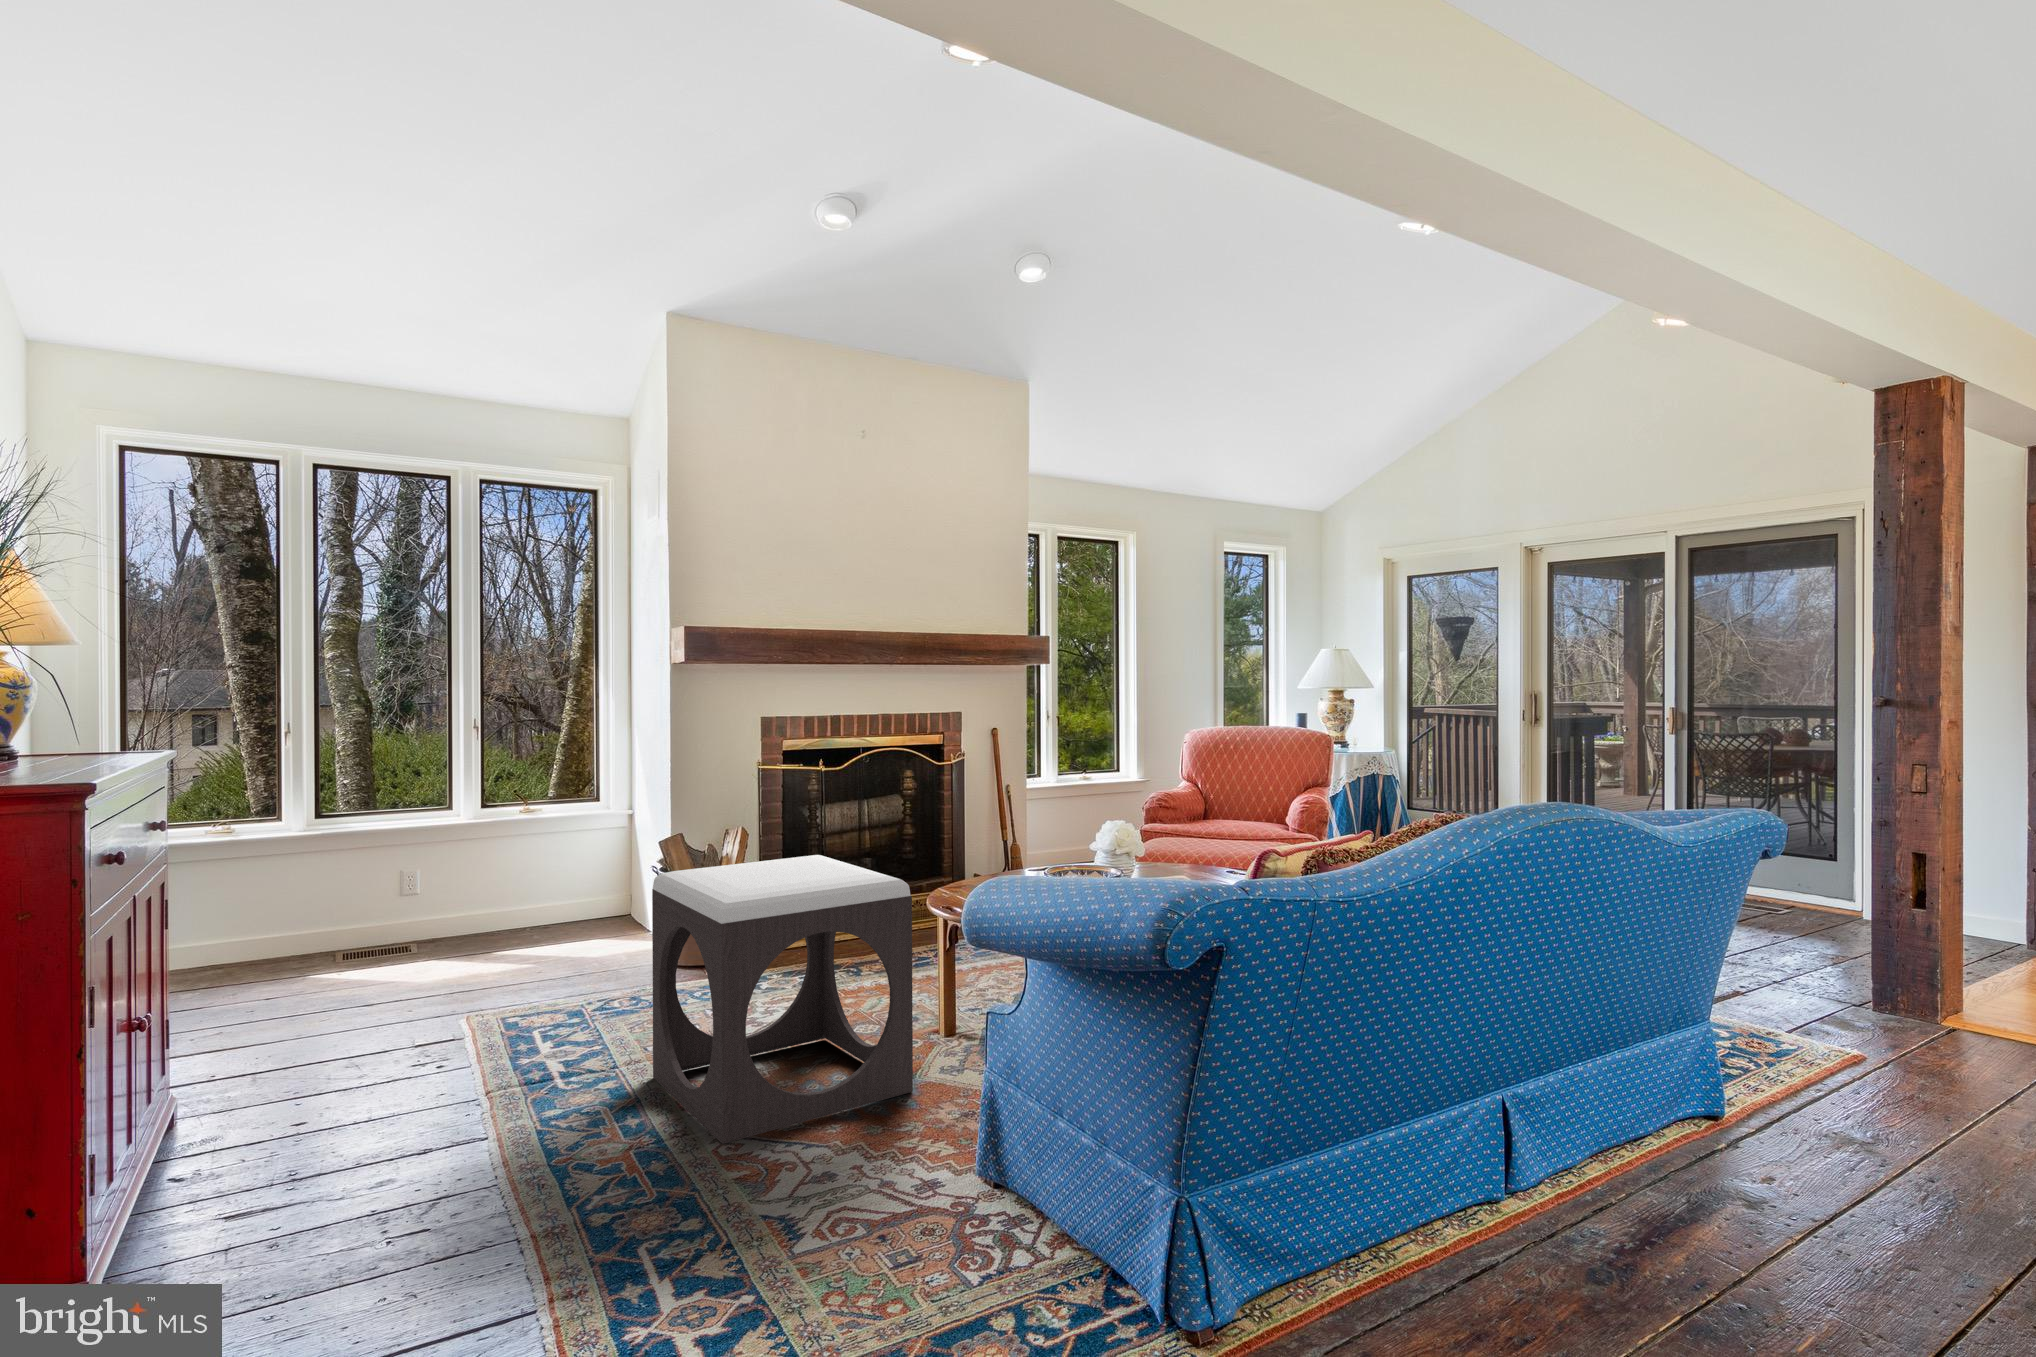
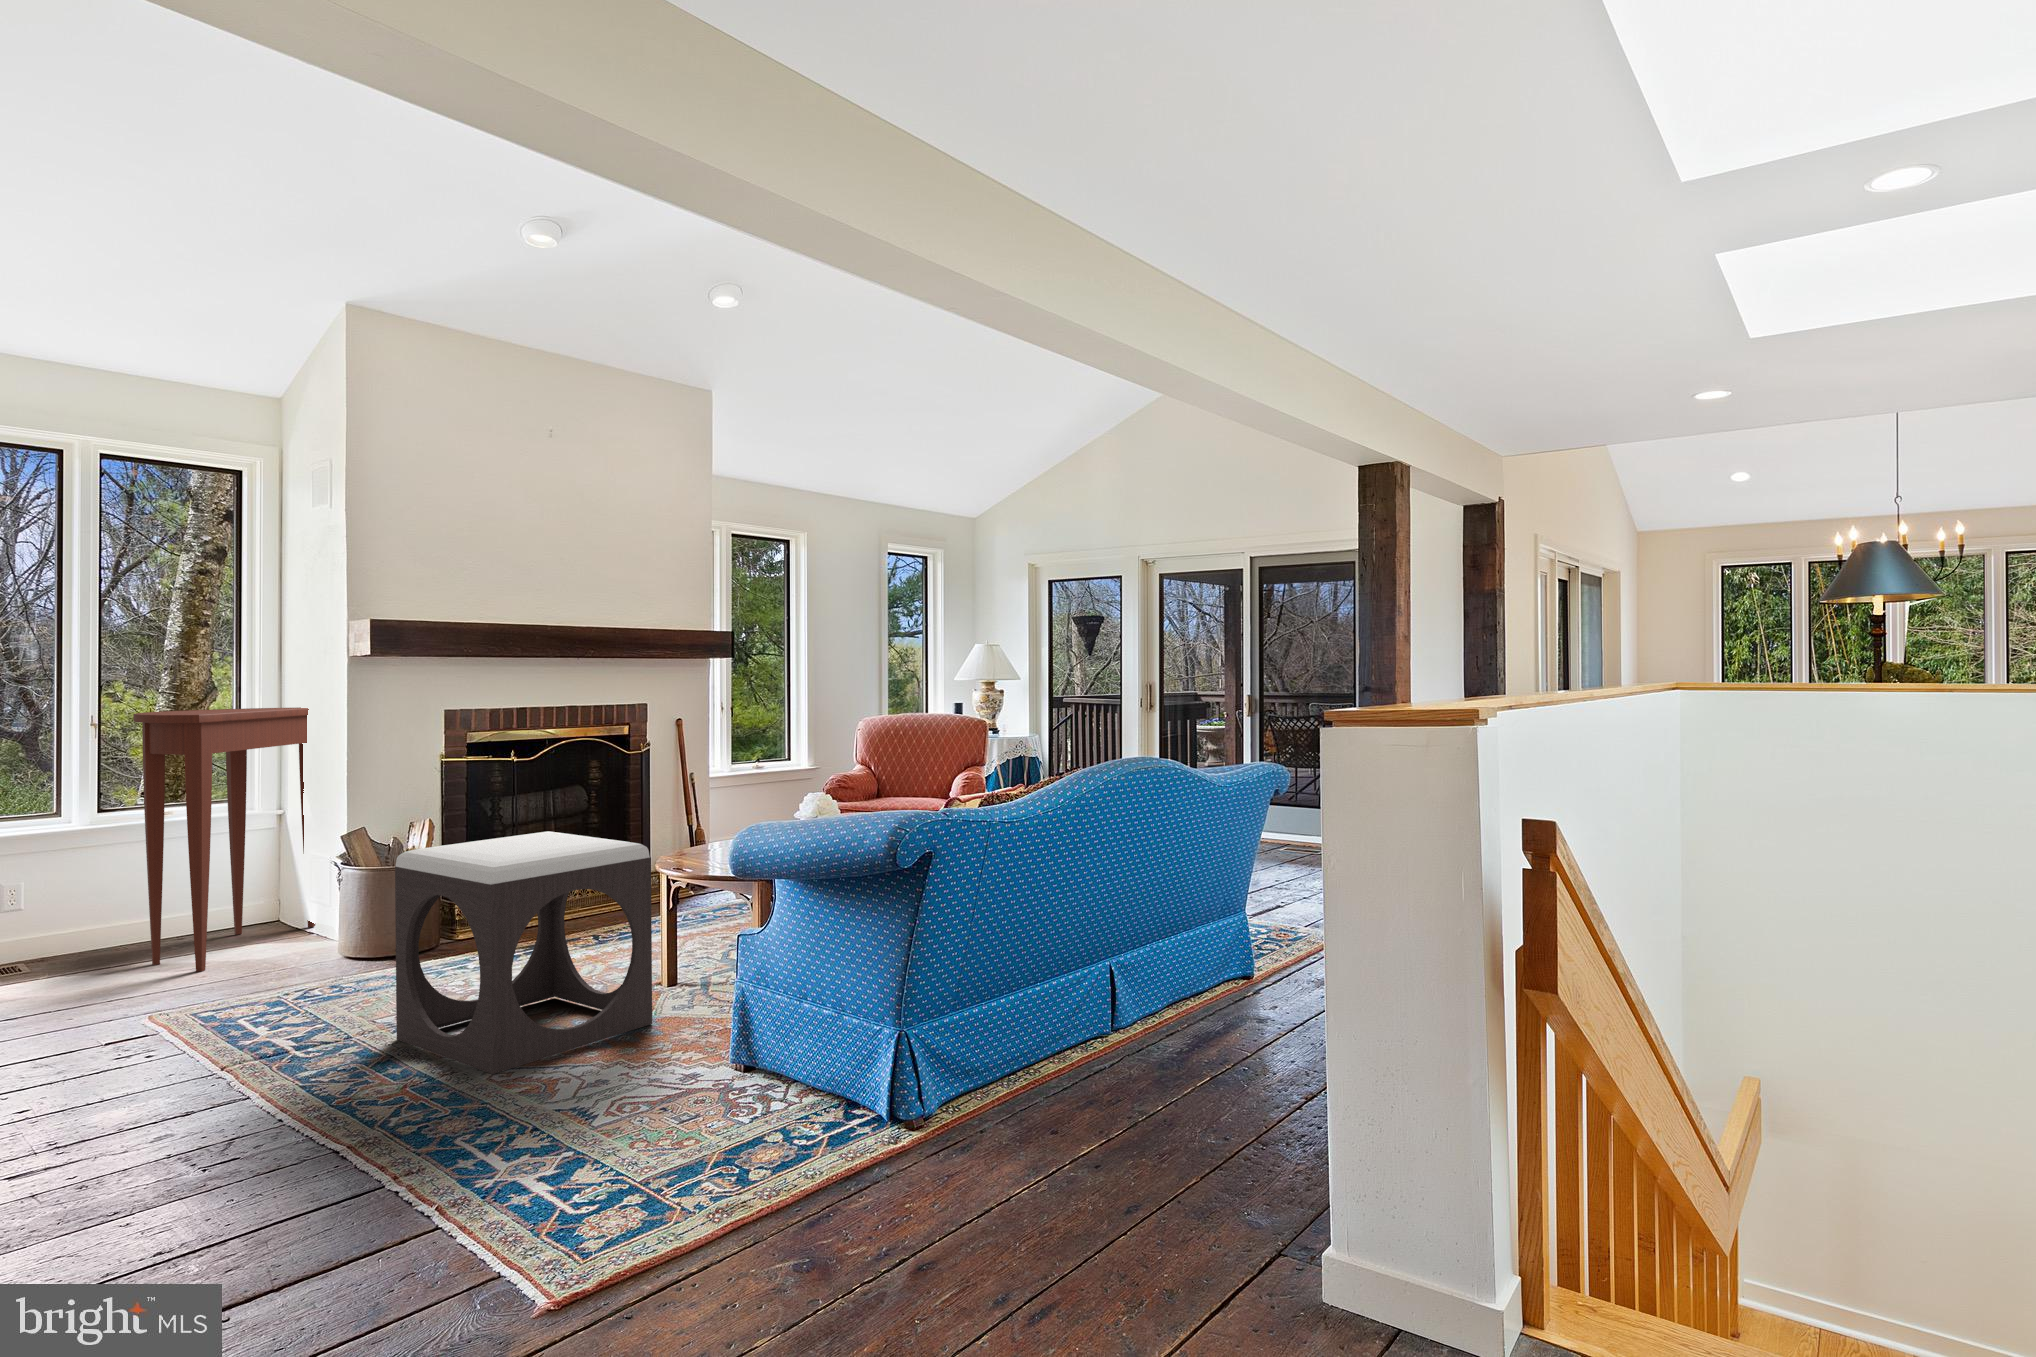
console table: none [487,711,662,968] -> present [133,707,315,972]

